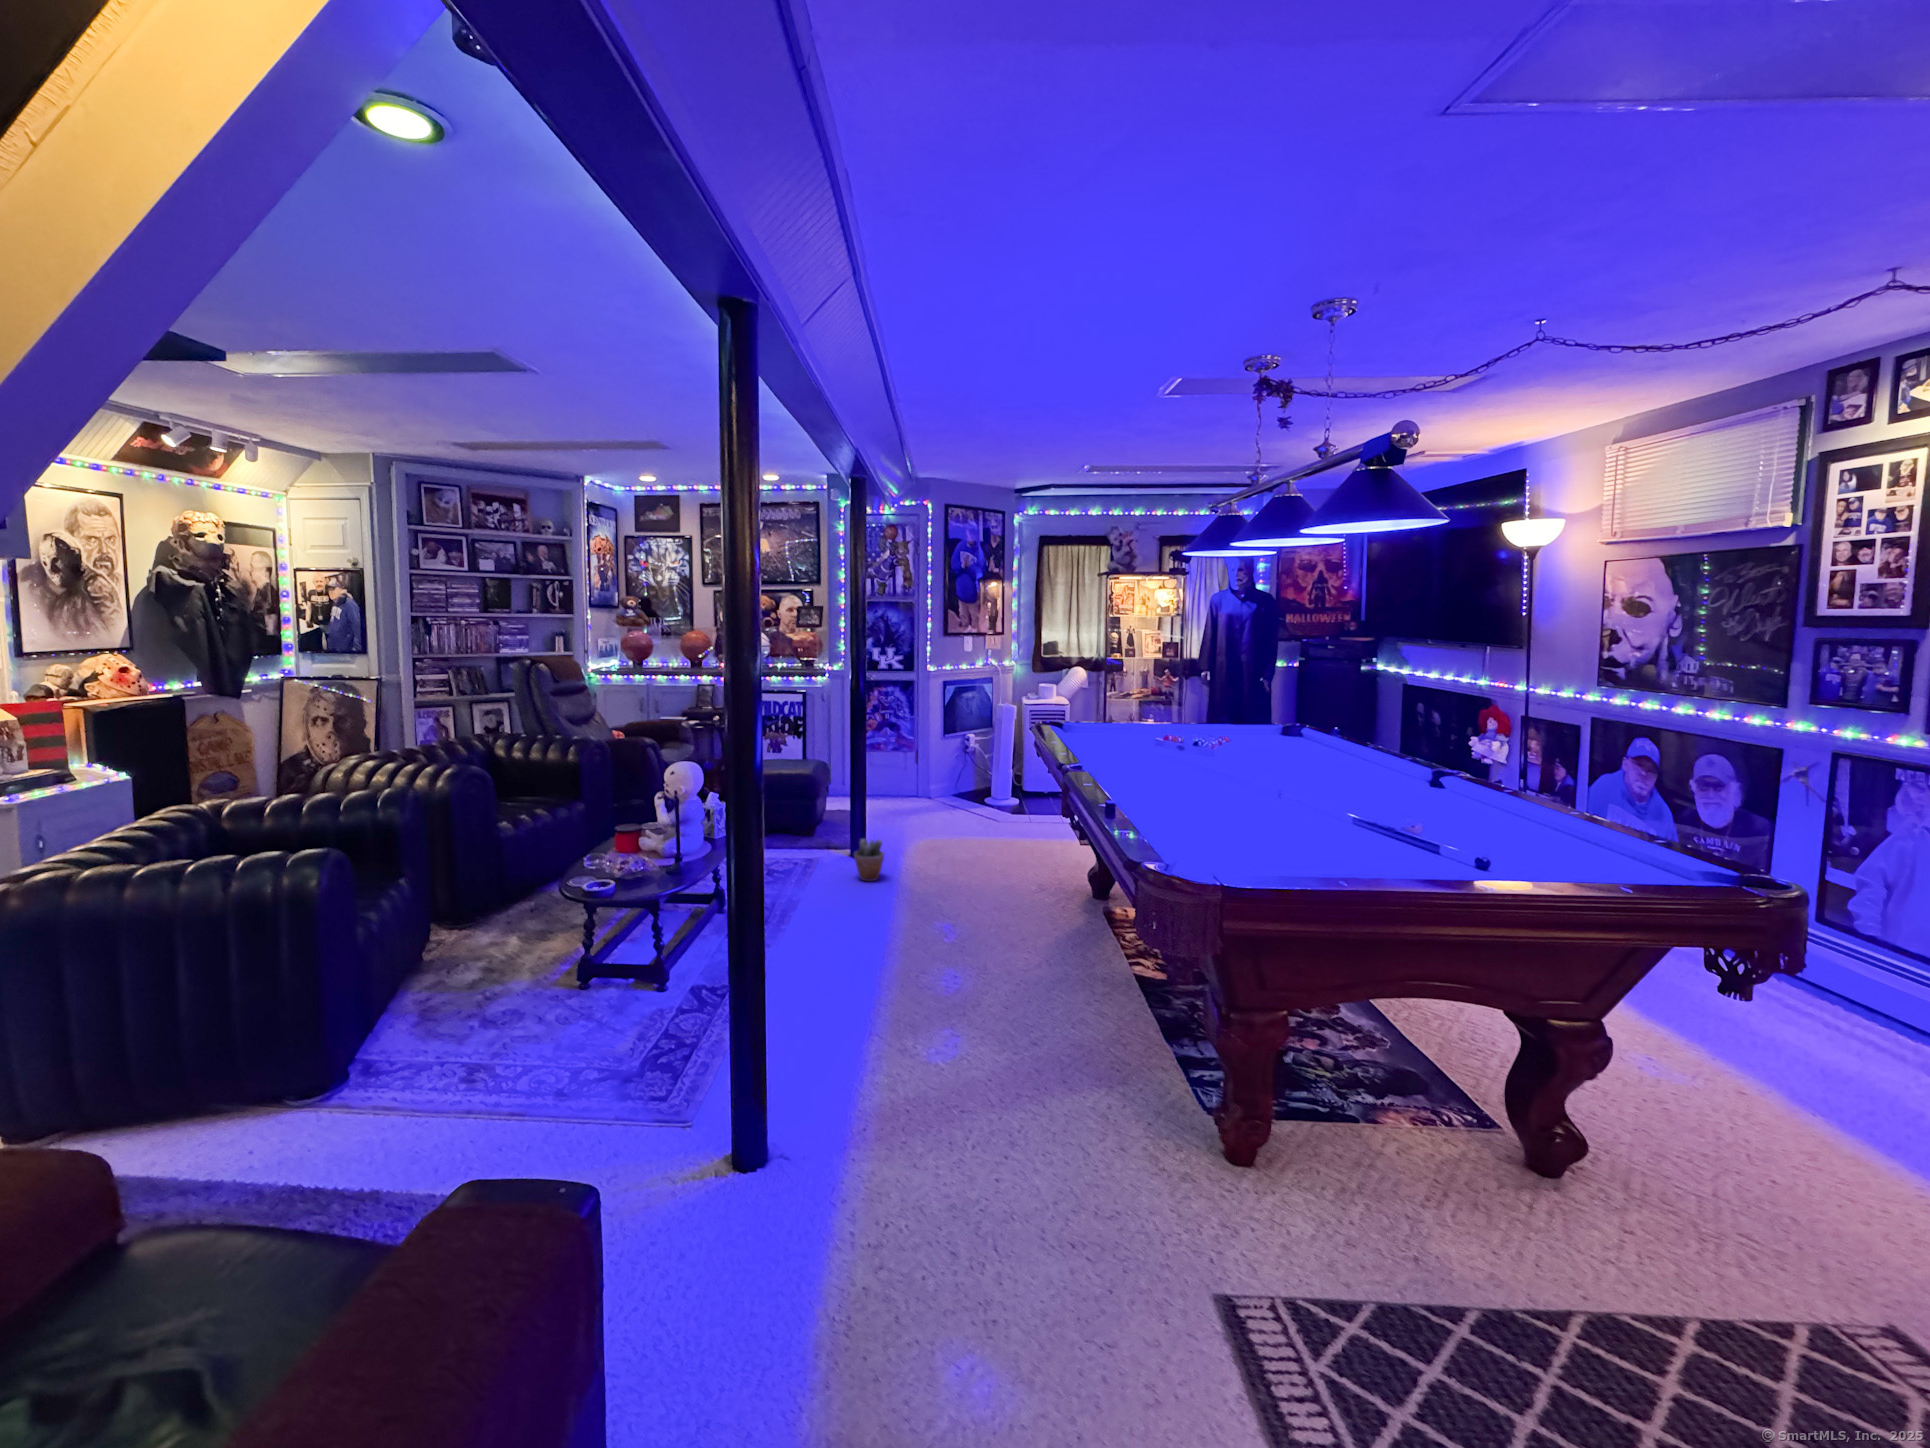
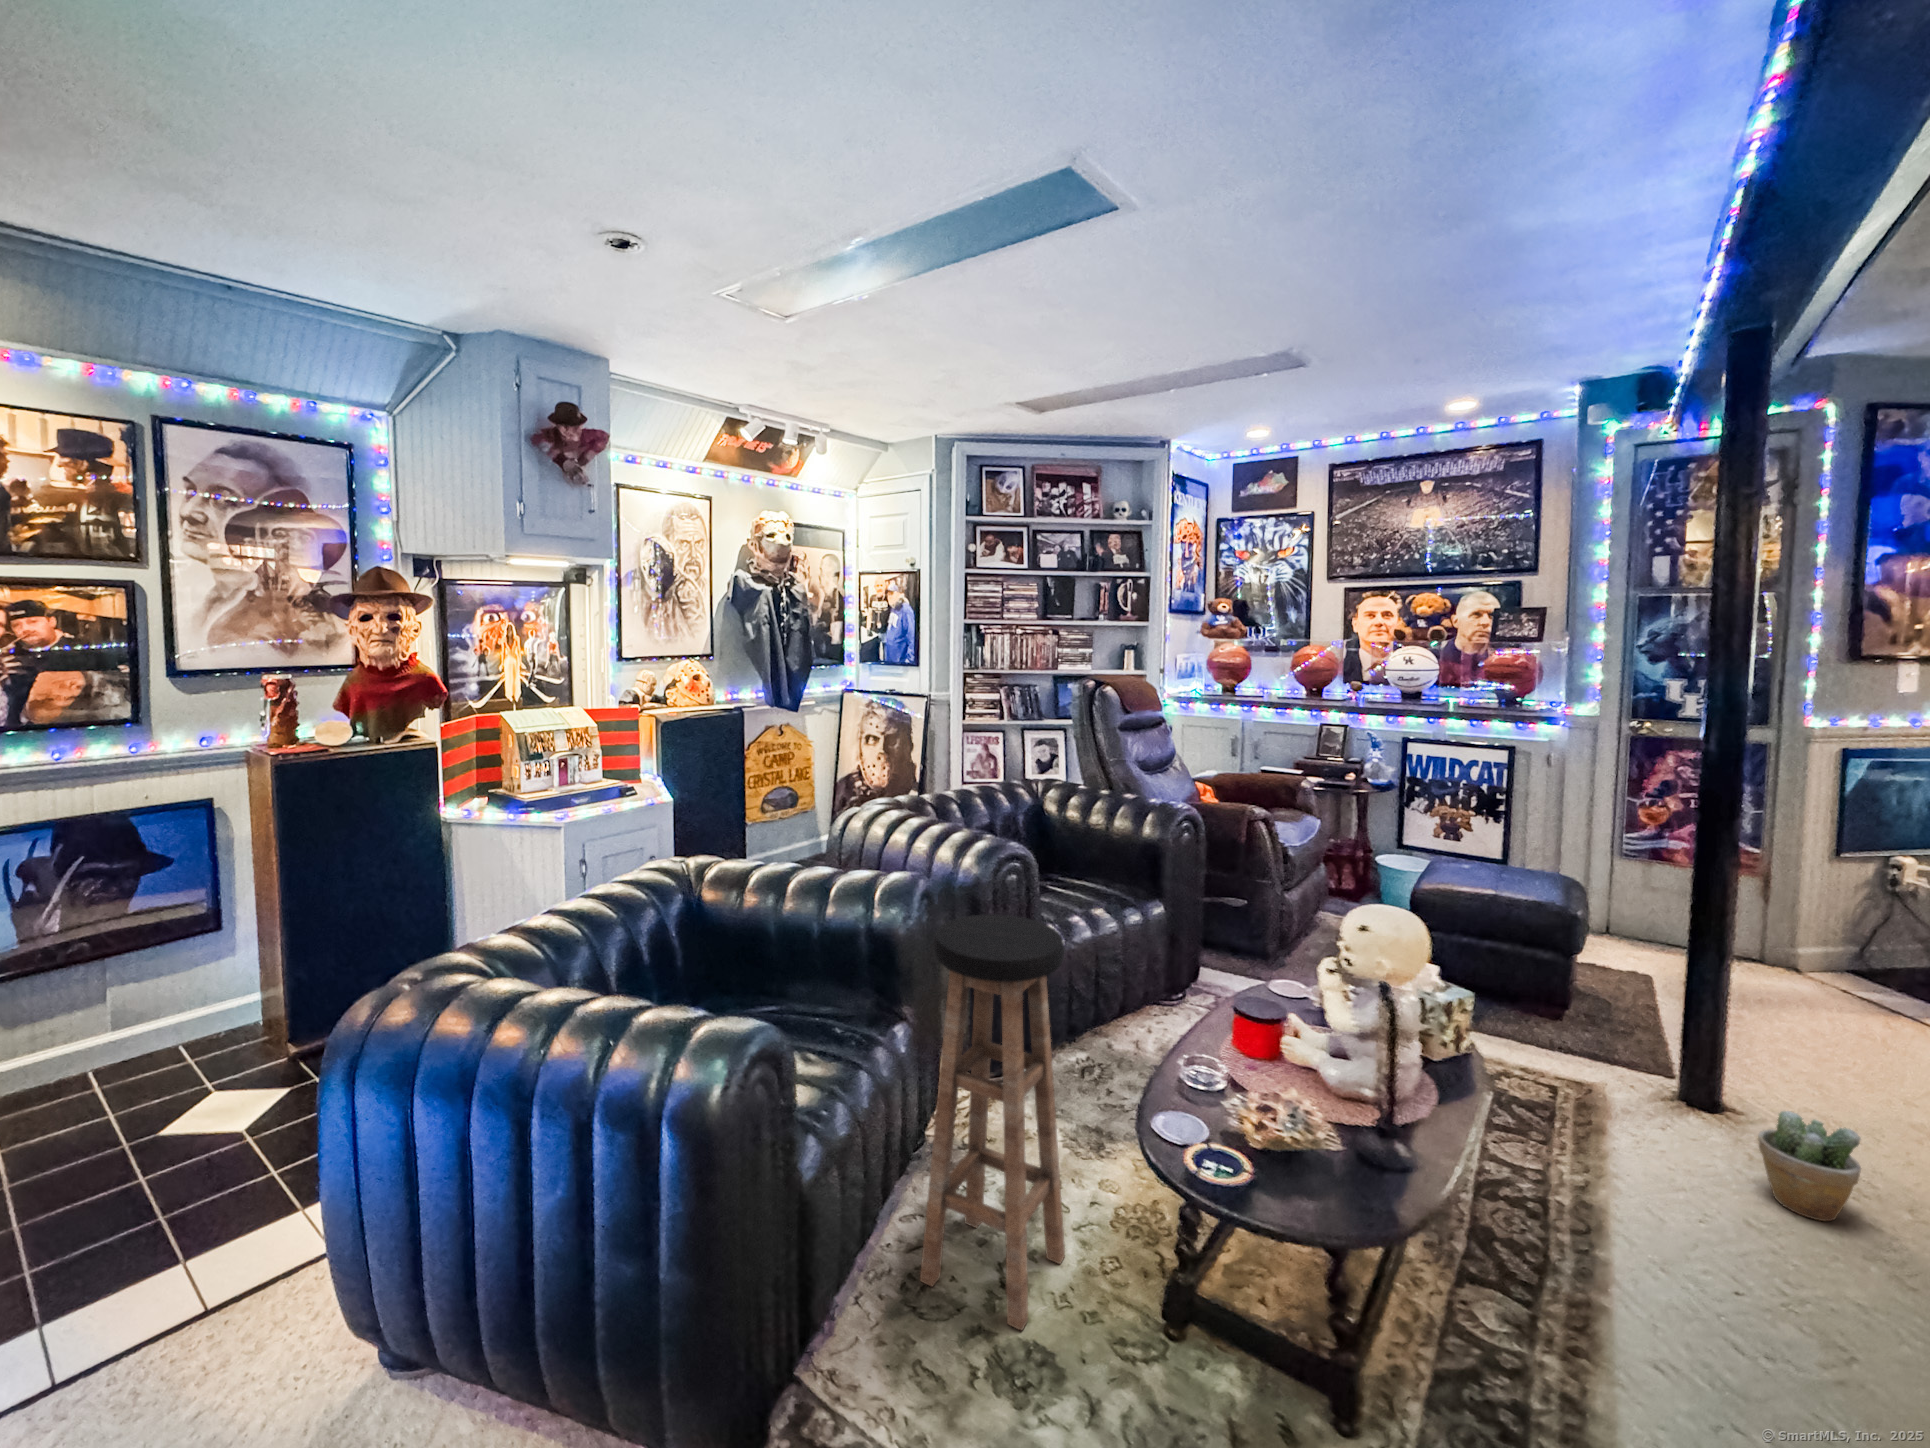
bar stool: none [435,792,523,995] -> present [920,914,1065,1330]

